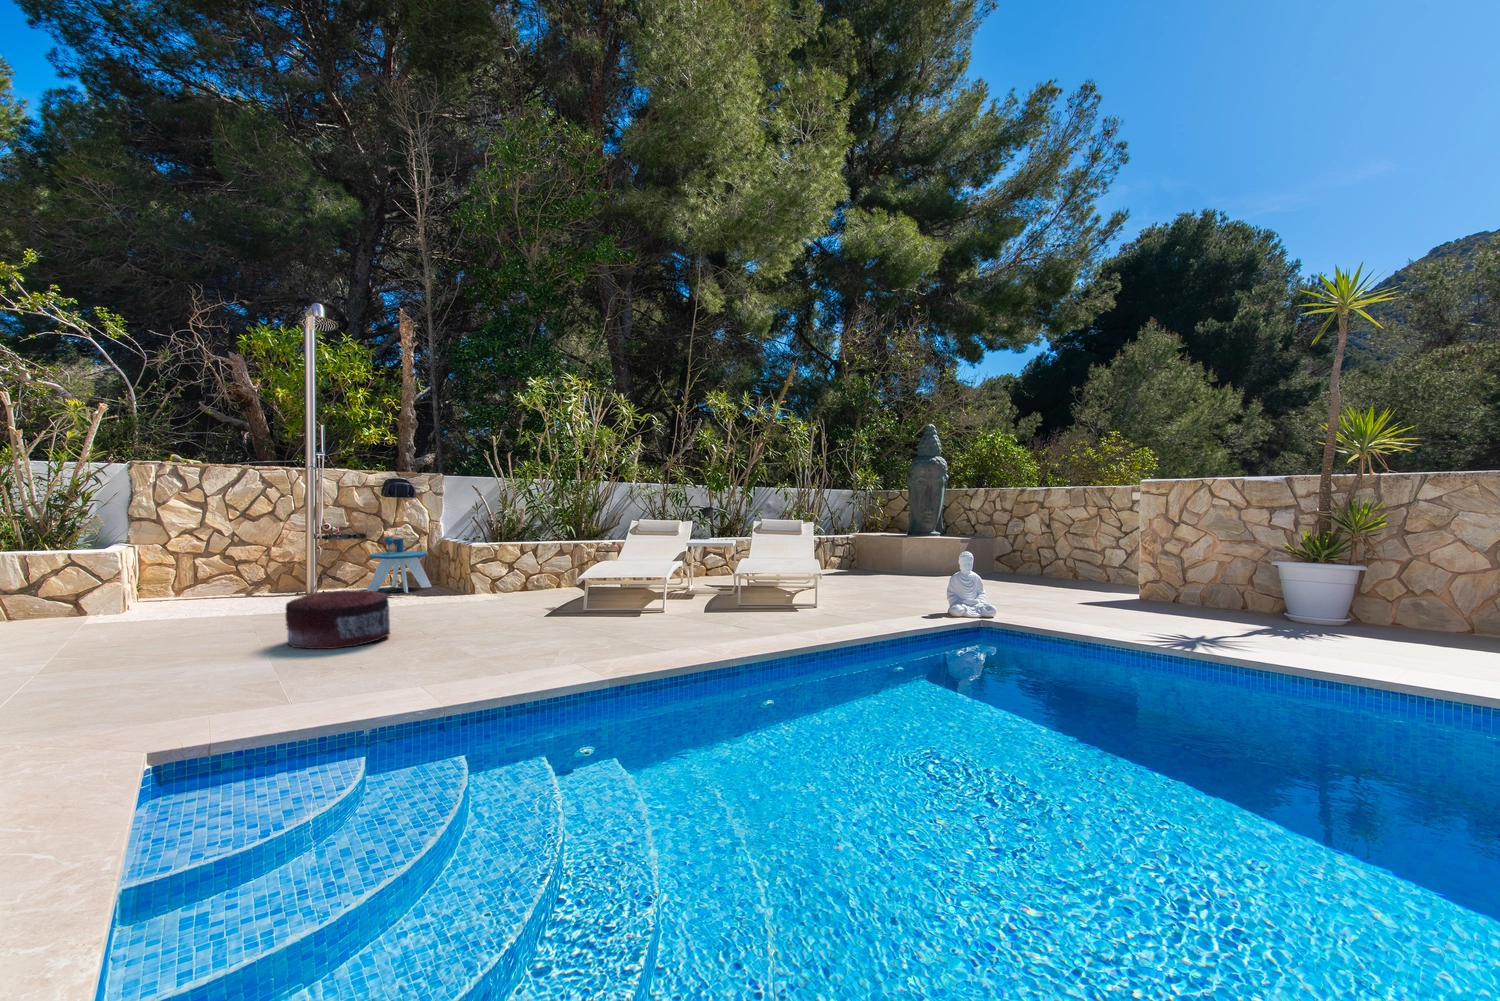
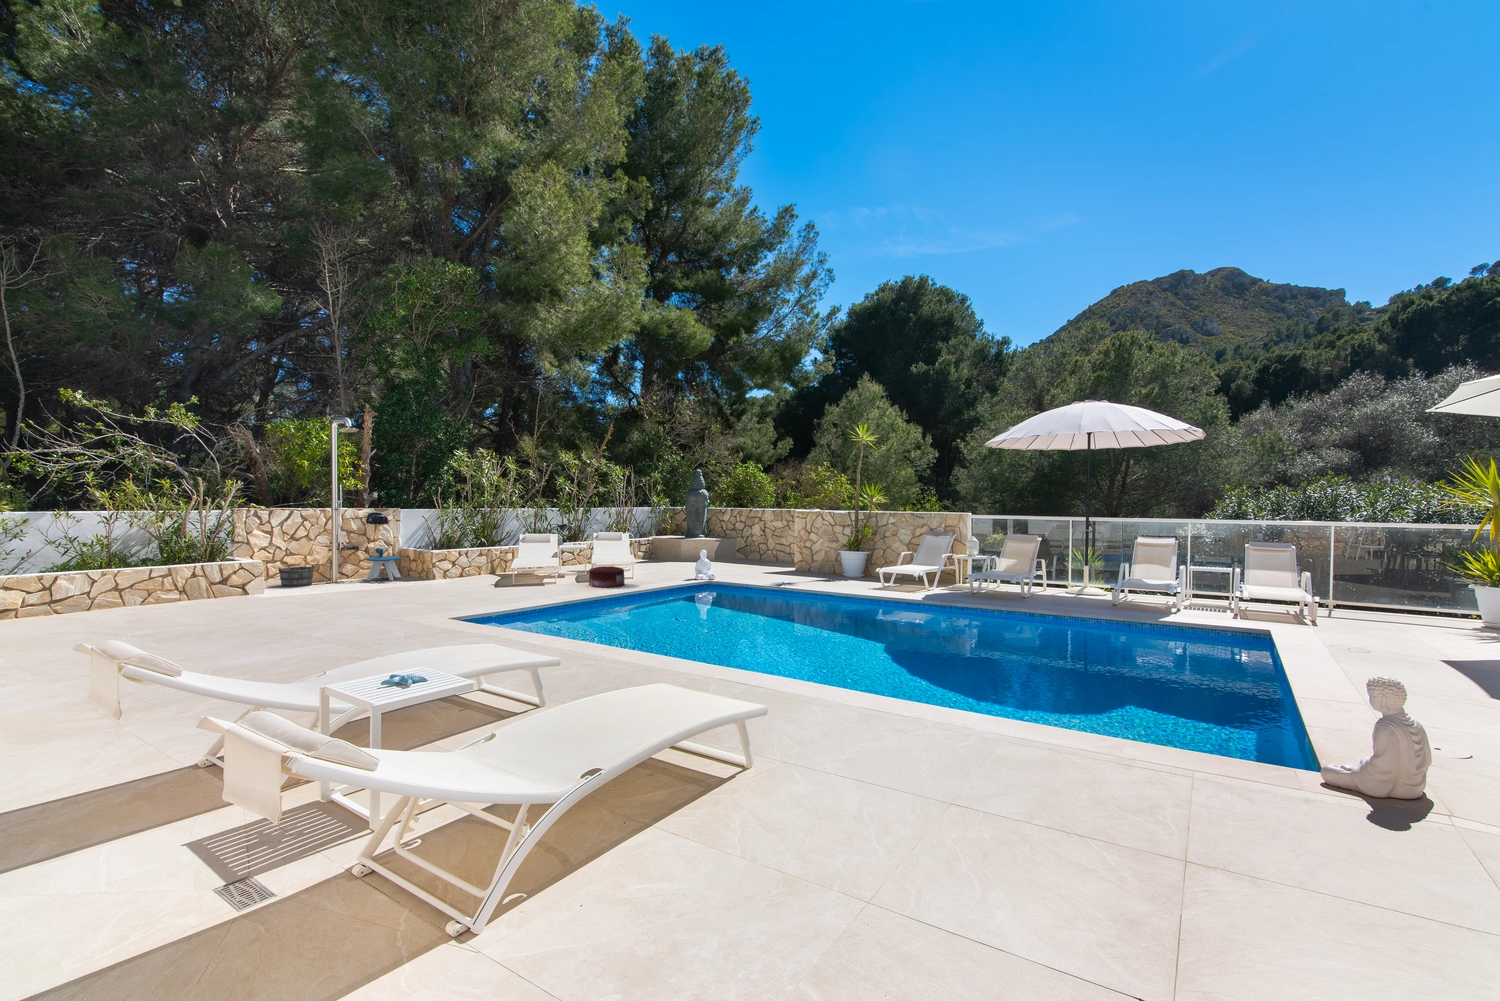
bucket: none [204,562,272,600] -> present [279,565,315,587]
pouf: present [285,590,390,649] -> present [589,566,625,588]

